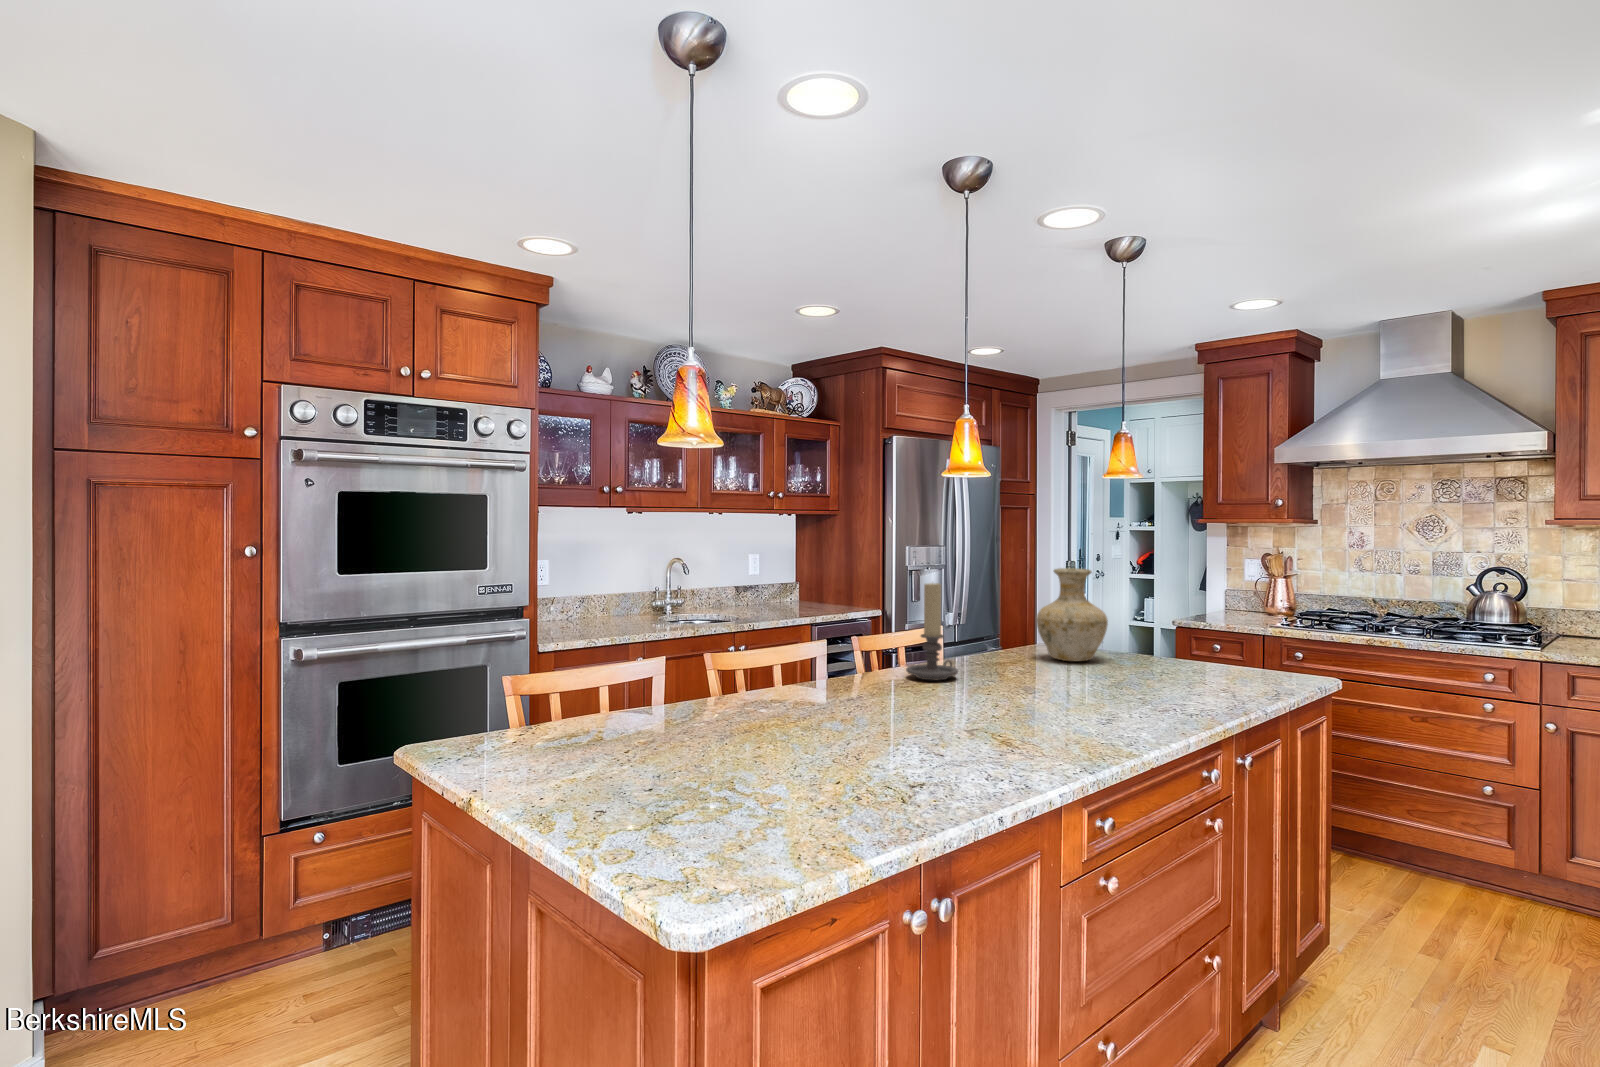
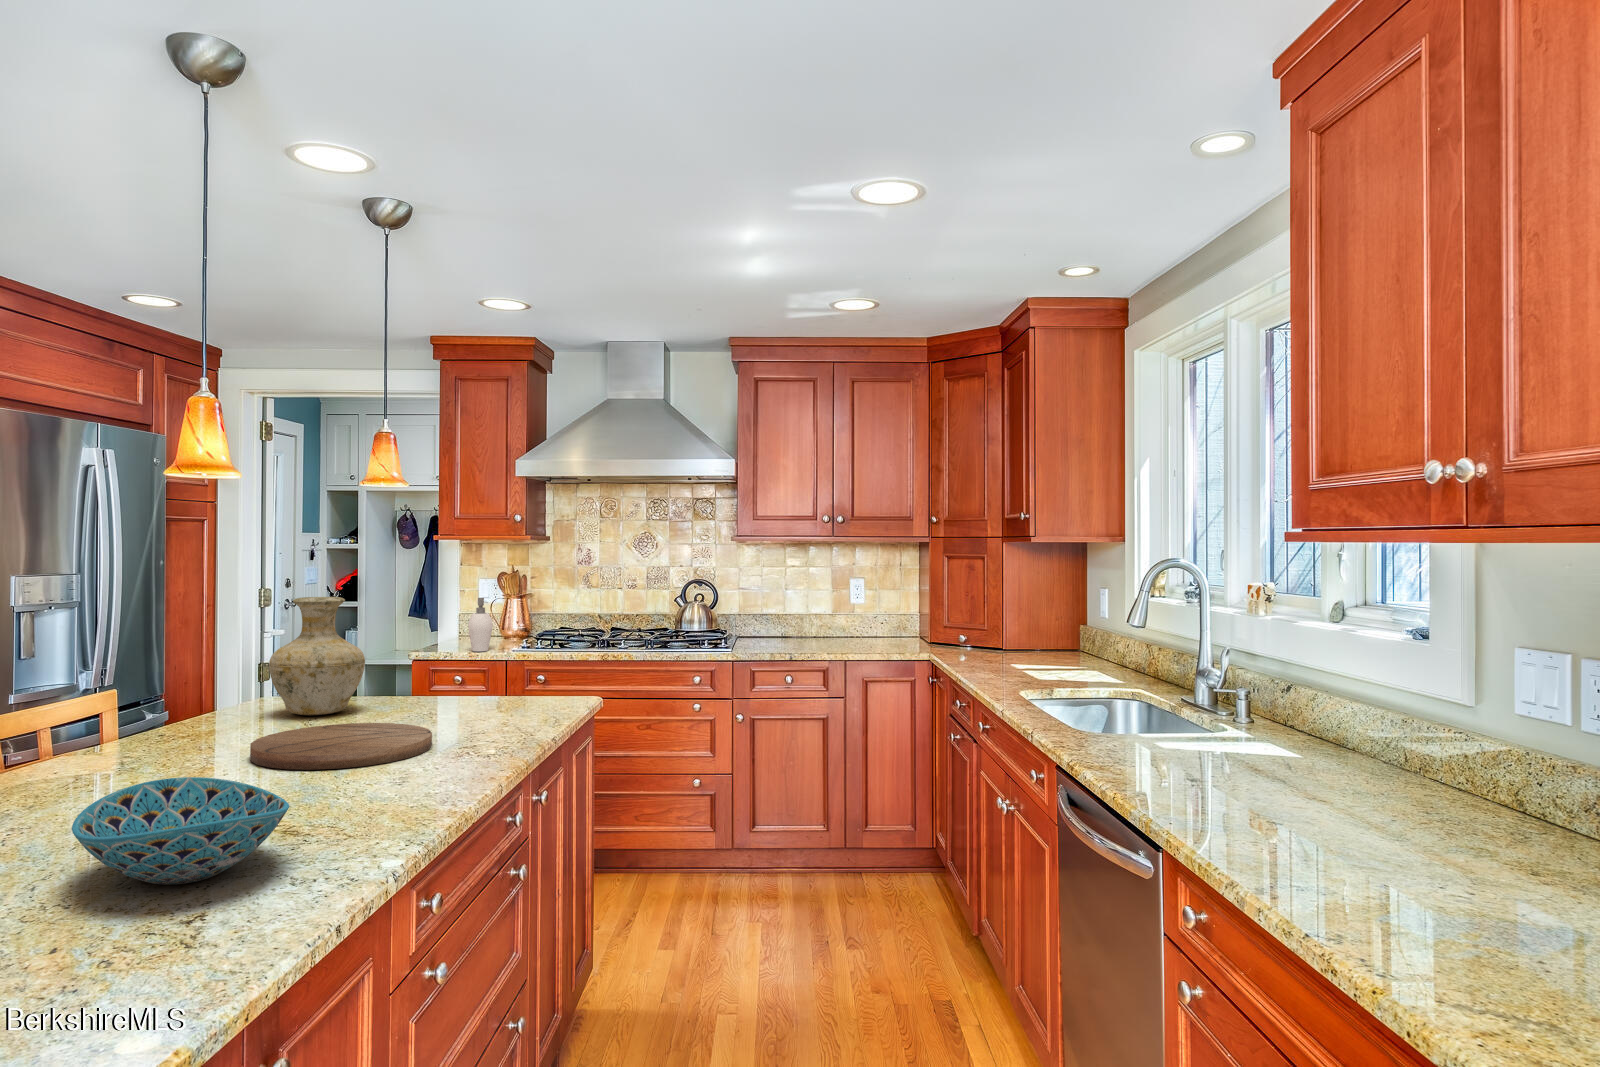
soap dispenser: none [1227,576,1251,625] -> present [468,598,493,651]
candle holder: present [906,583,958,680] -> none [77,625,168,770]
cutting board: none [1007,669,1145,705] -> present [250,723,432,770]
bowl: none [864,688,993,761] -> present [72,777,289,885]

